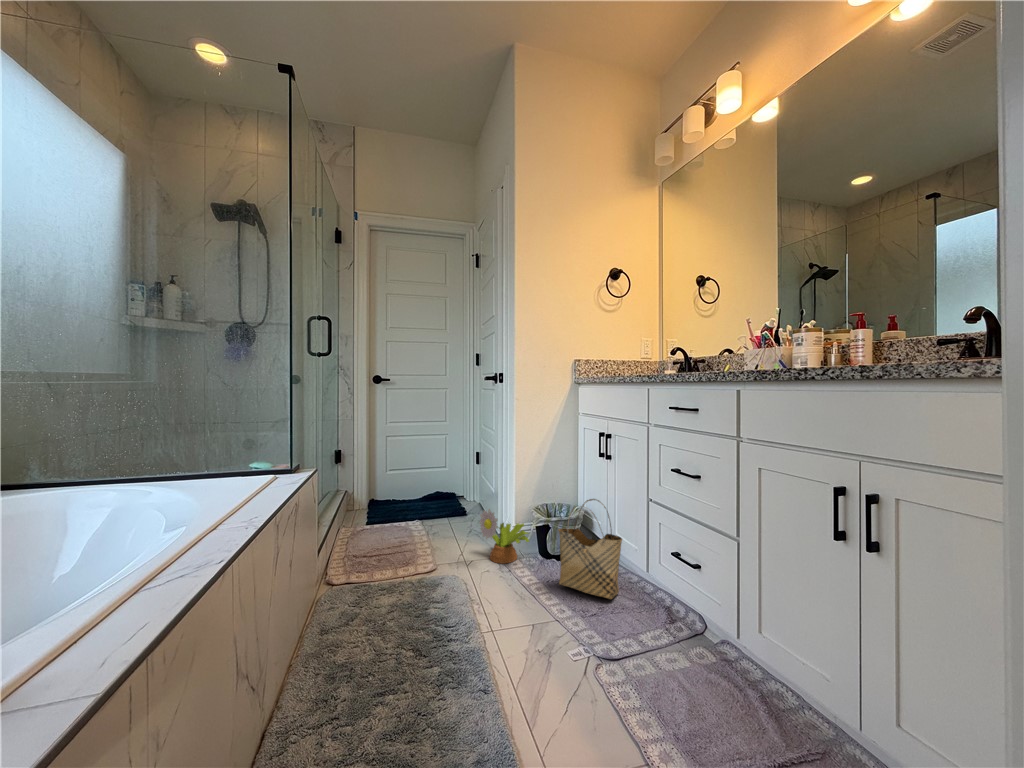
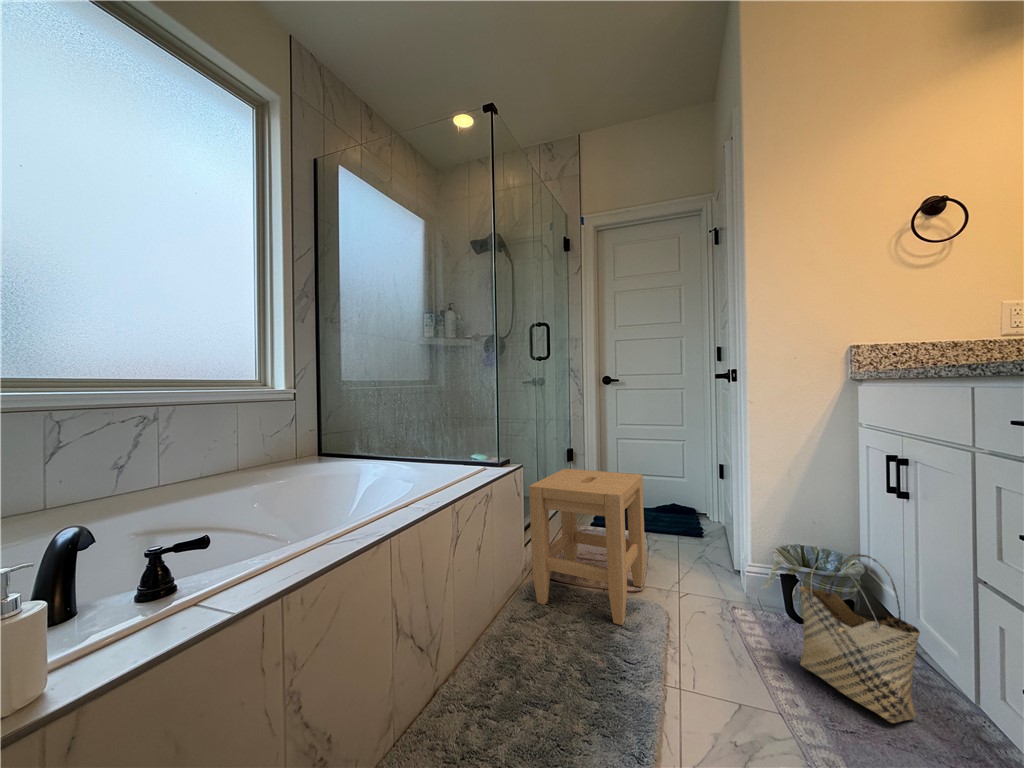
stool: none [337,464,438,608] -> present [529,469,645,625]
decorative plant: present [479,509,529,563] -> none [695,536,767,611]

